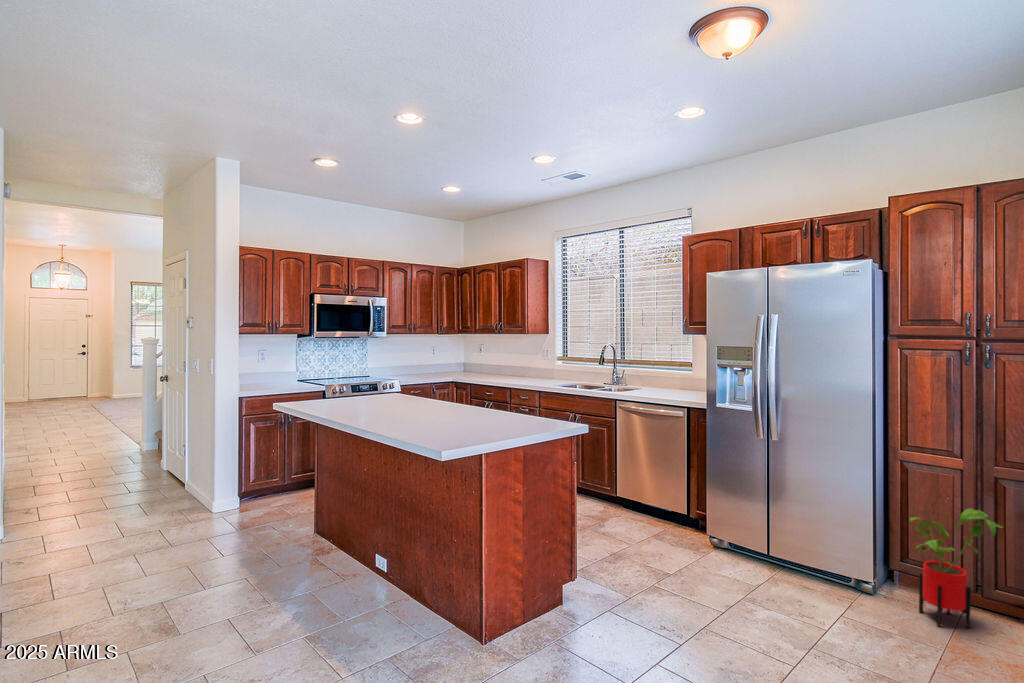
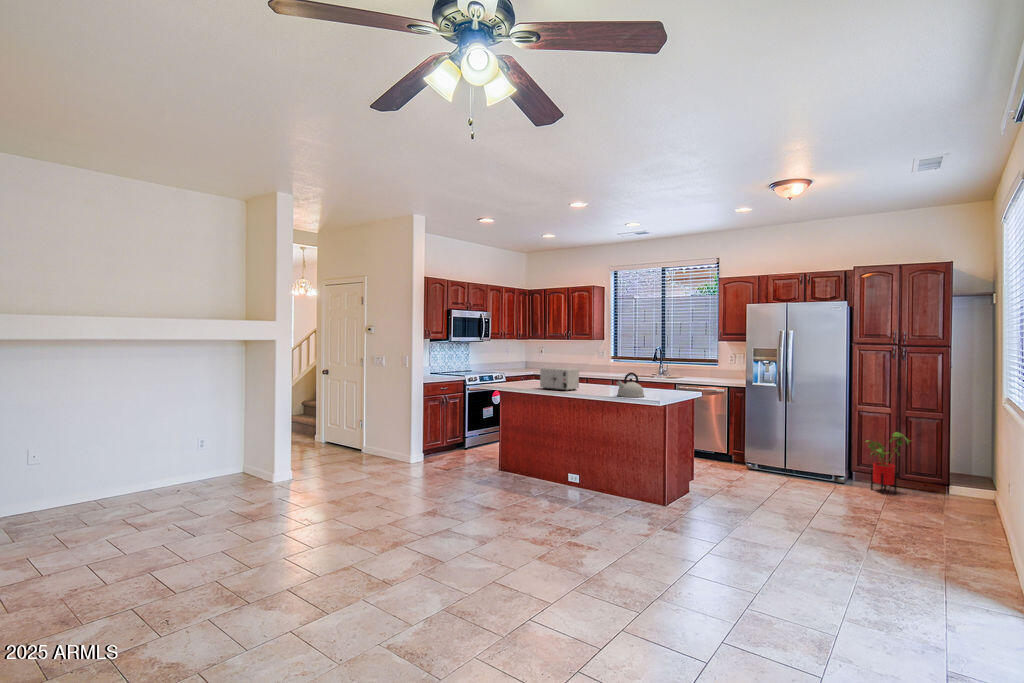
toaster: none [353,377,406,417] -> present [540,368,579,391]
kettle: none [414,390,467,436] -> present [617,373,644,397]

